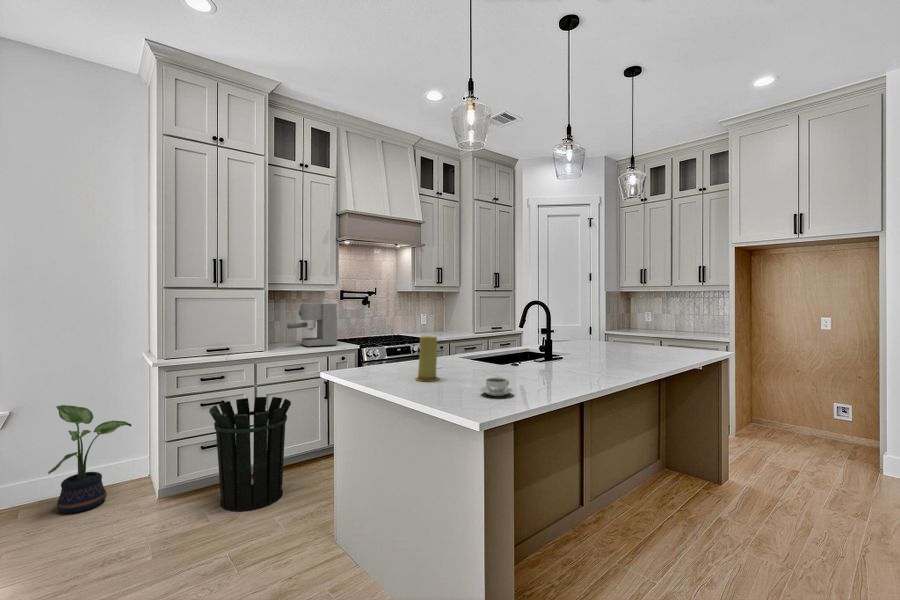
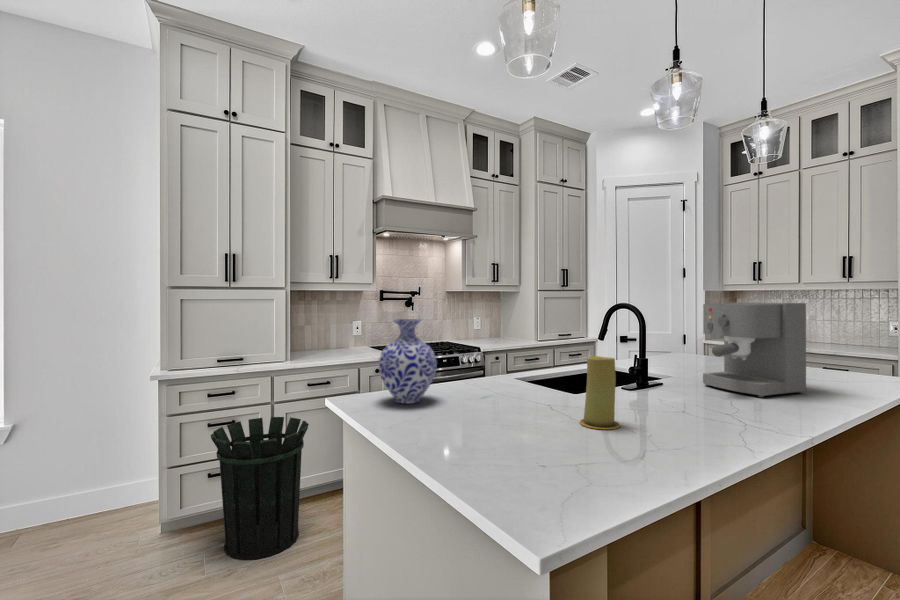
coffee maker: present [287,303,337,347] -> present [703,302,806,397]
vase: none [364,313,407,374] -> present [378,319,437,404]
candle: present [415,336,439,381] -> present [580,356,620,429]
coffee cup: present [480,378,513,396] -> none [536,425,591,458]
potted plant: present [48,405,131,513] -> none [37,420,137,546]

